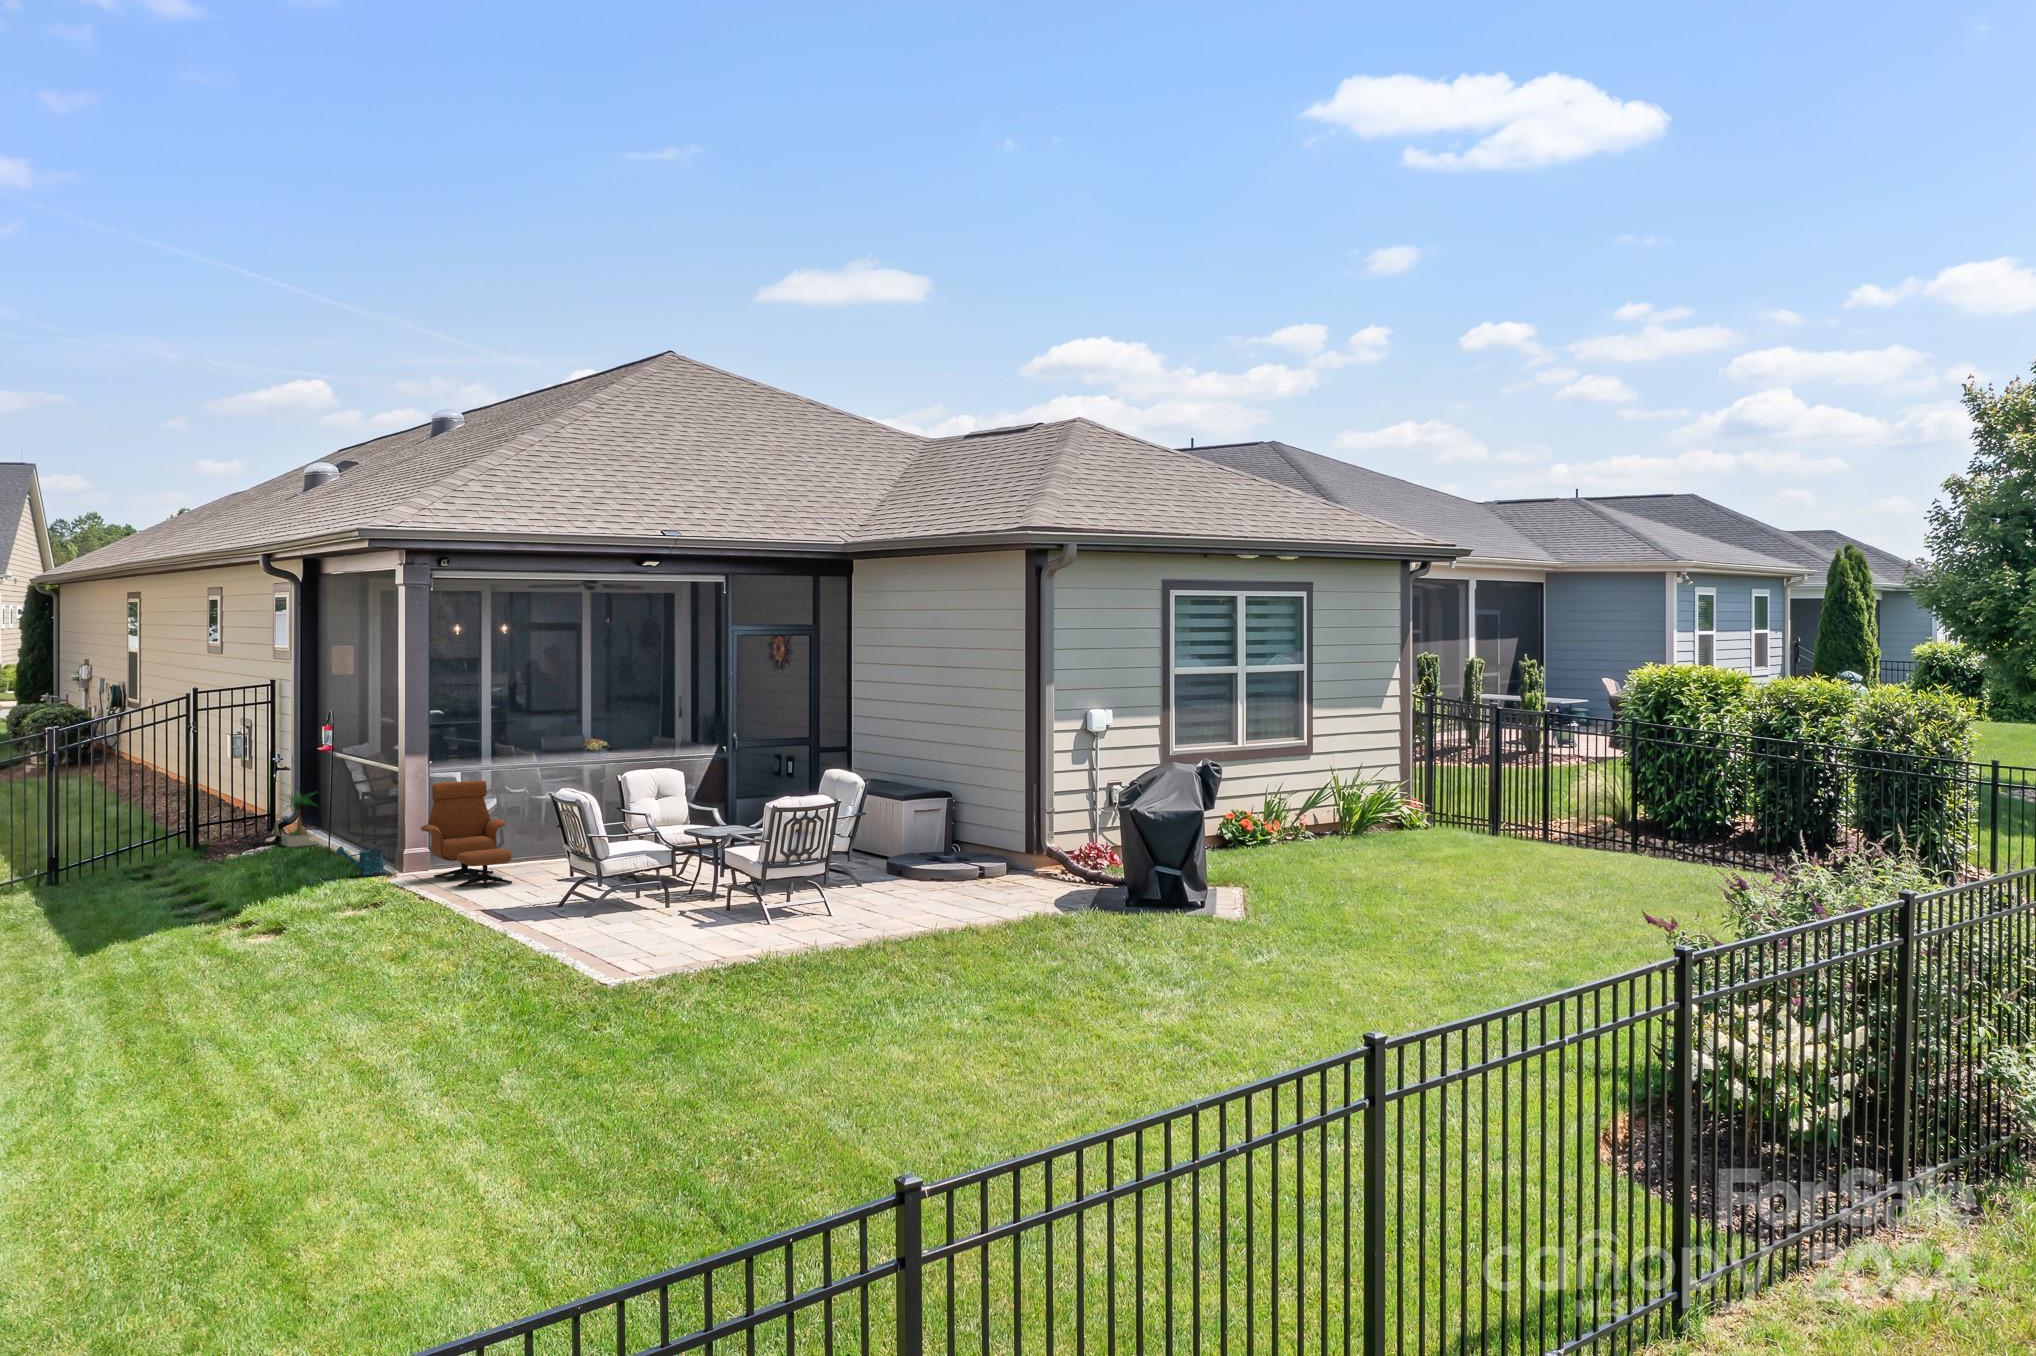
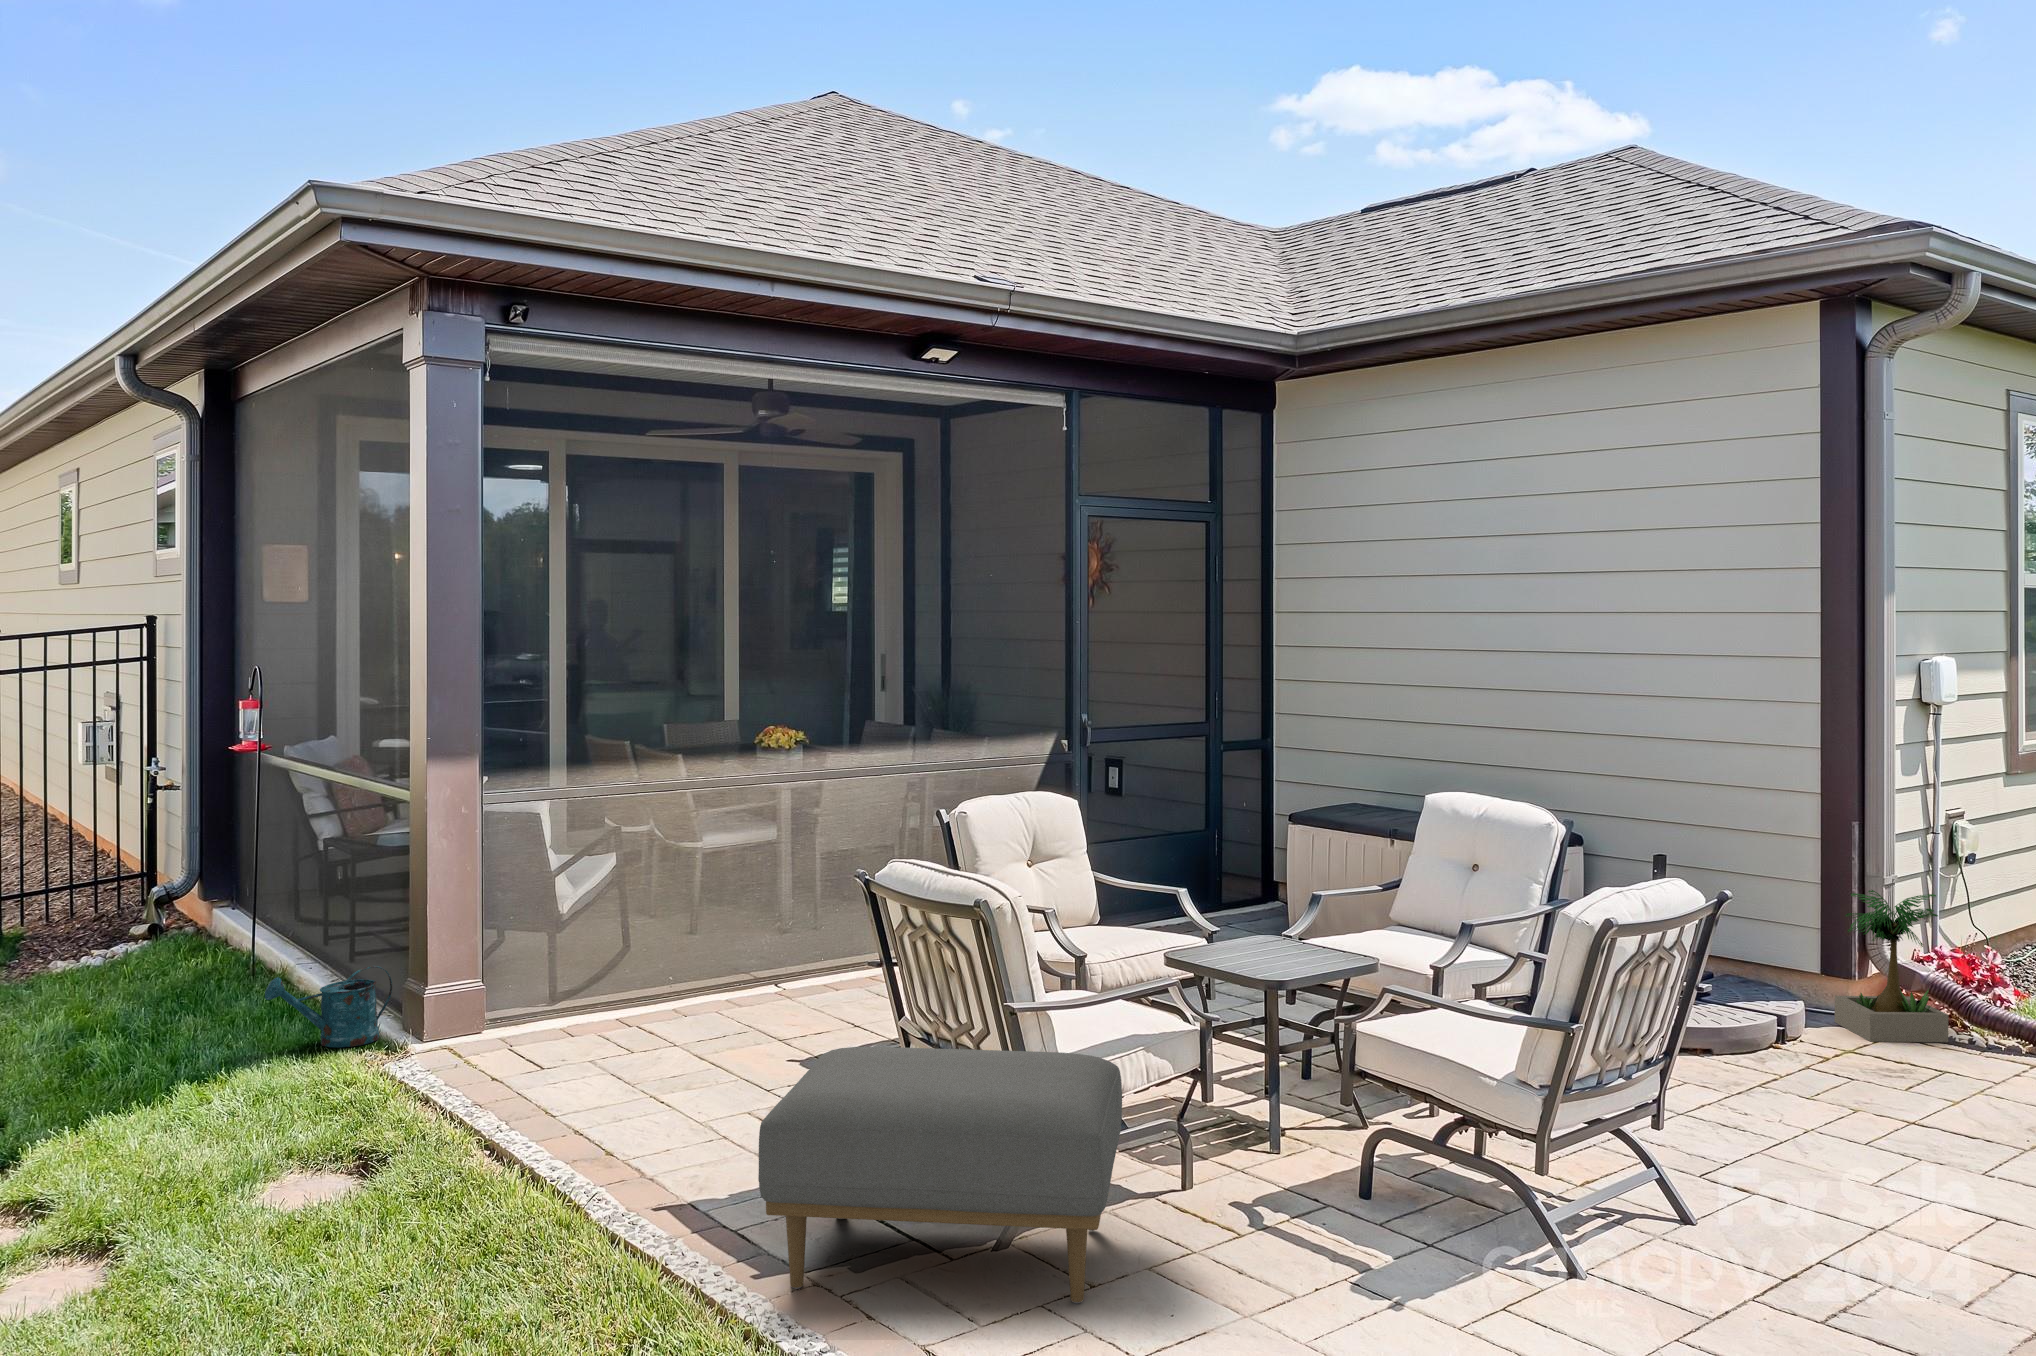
lounge chair: present [421,780,512,887] -> none [469,818,700,1093]
potted plant: present [281,793,319,847] -> present [1834,890,1948,1042]
ottoman: none [493,853,629,924] -> present [758,1047,1122,1303]

